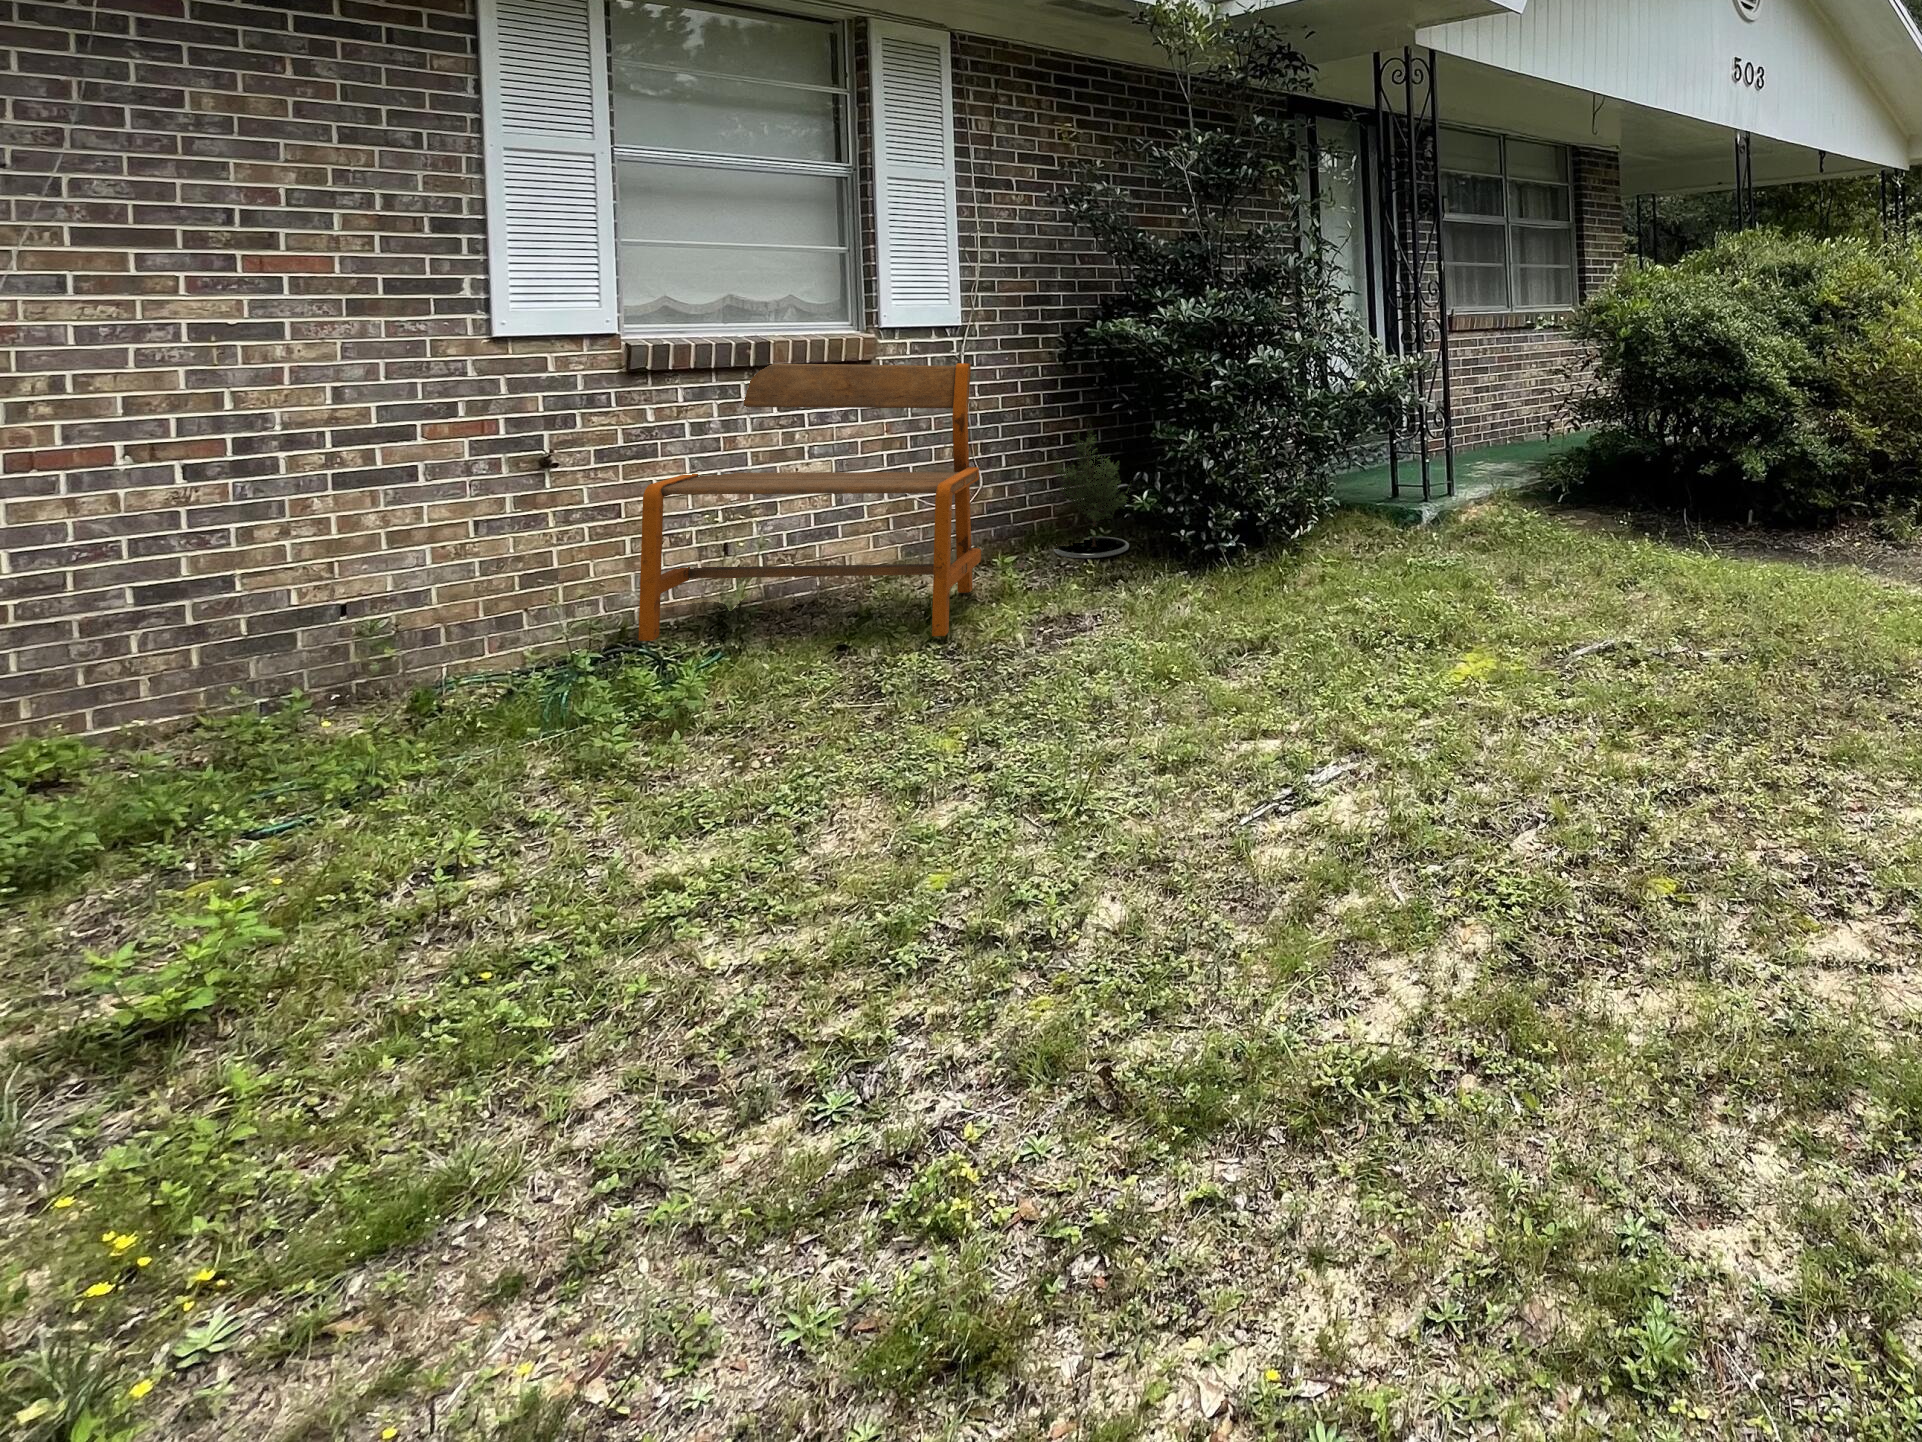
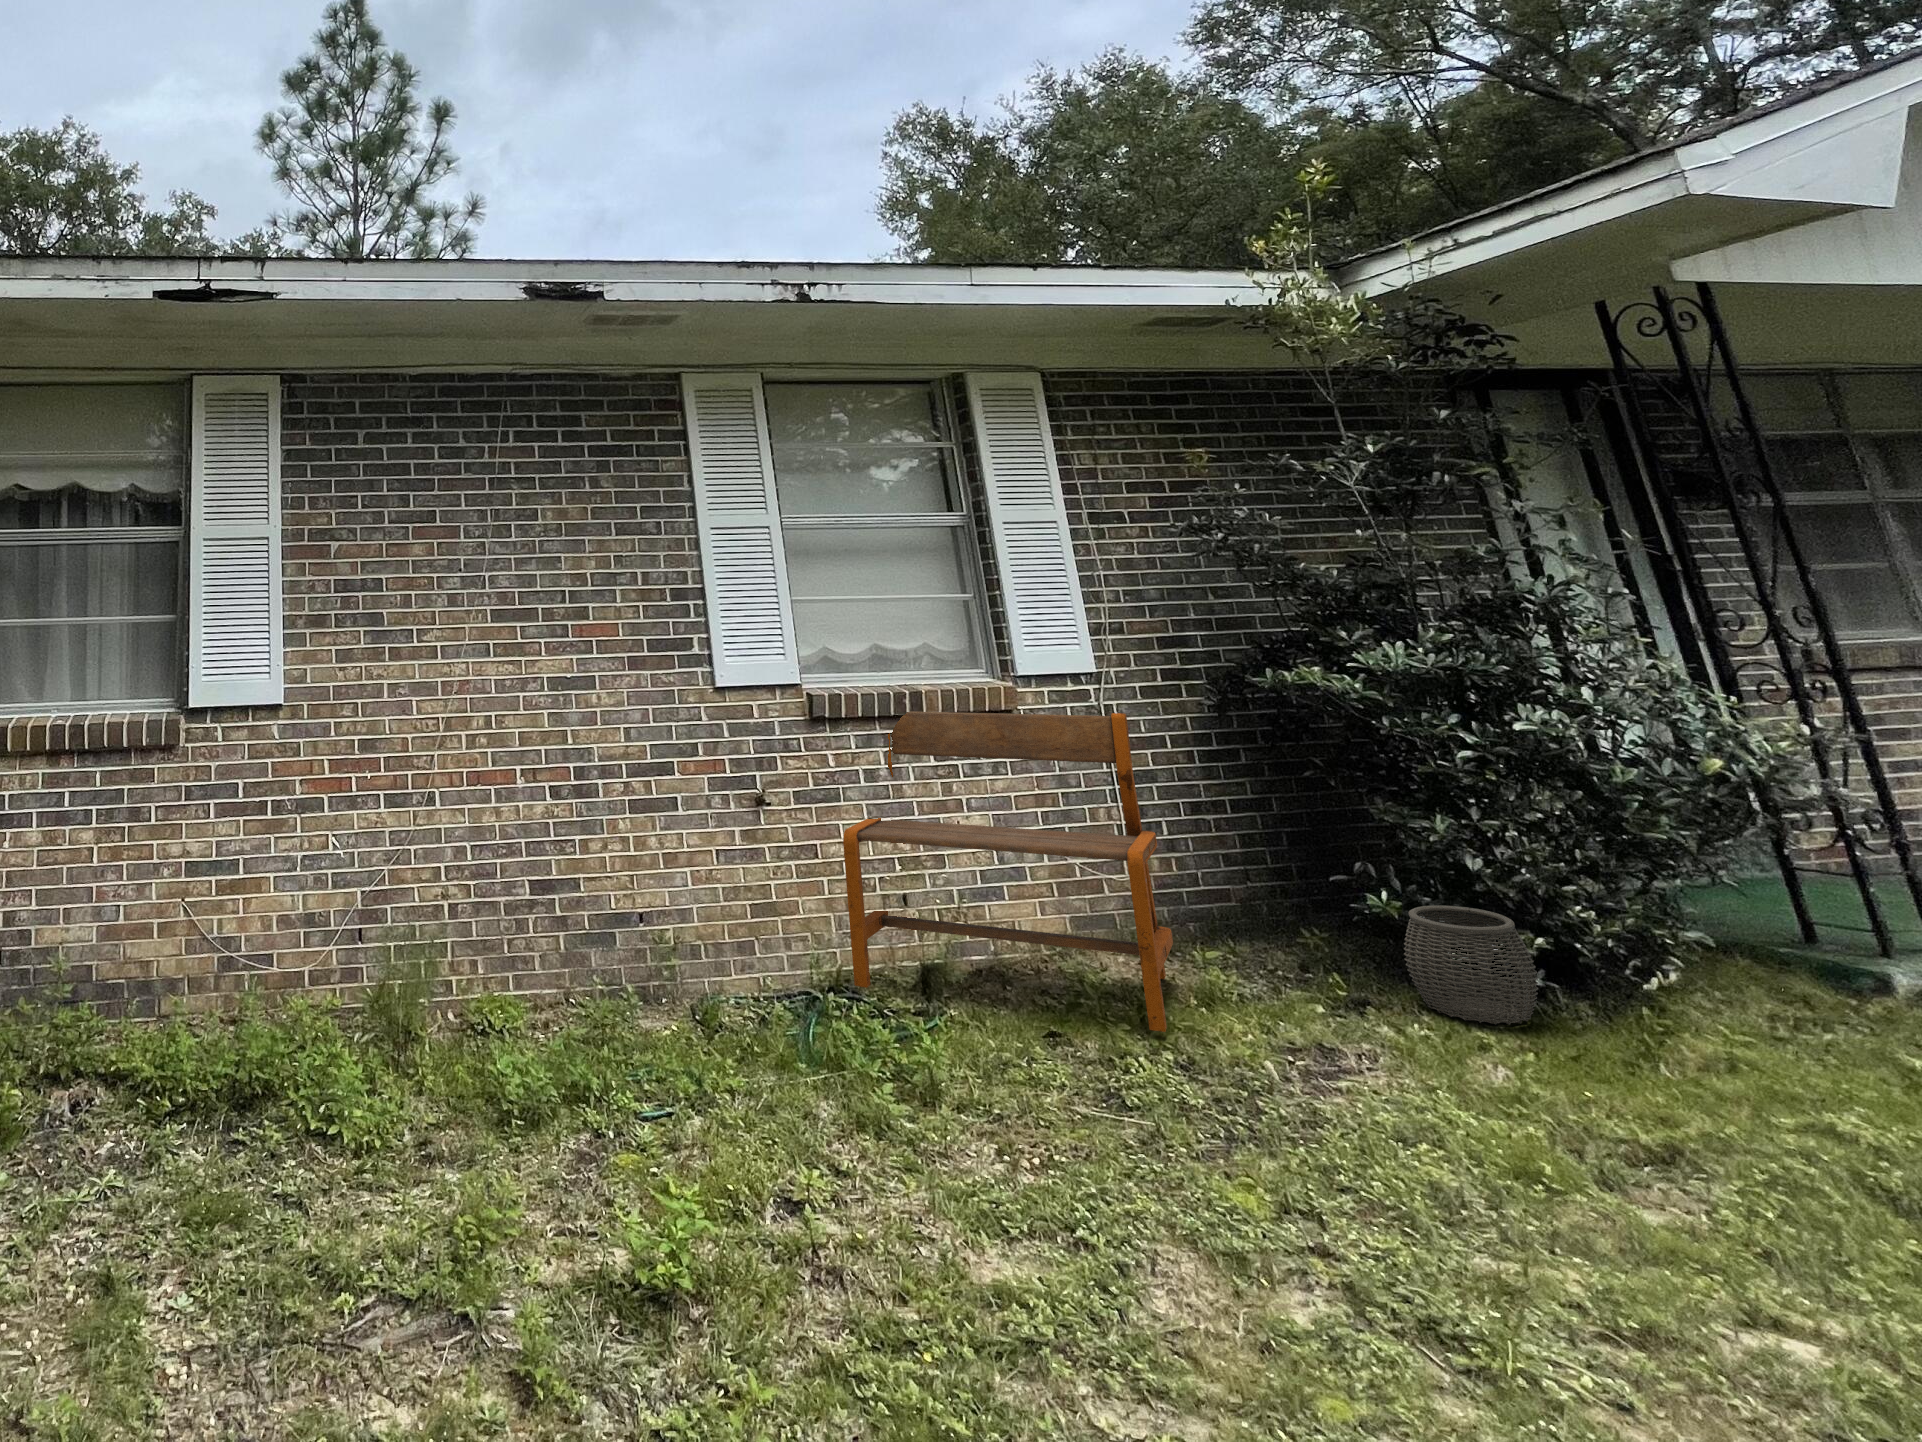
potted tree: present [1054,426,1130,558] -> none [1222,783,1340,954]
woven basket: none [1160,509,1244,592] -> present [1404,906,1538,1025]

